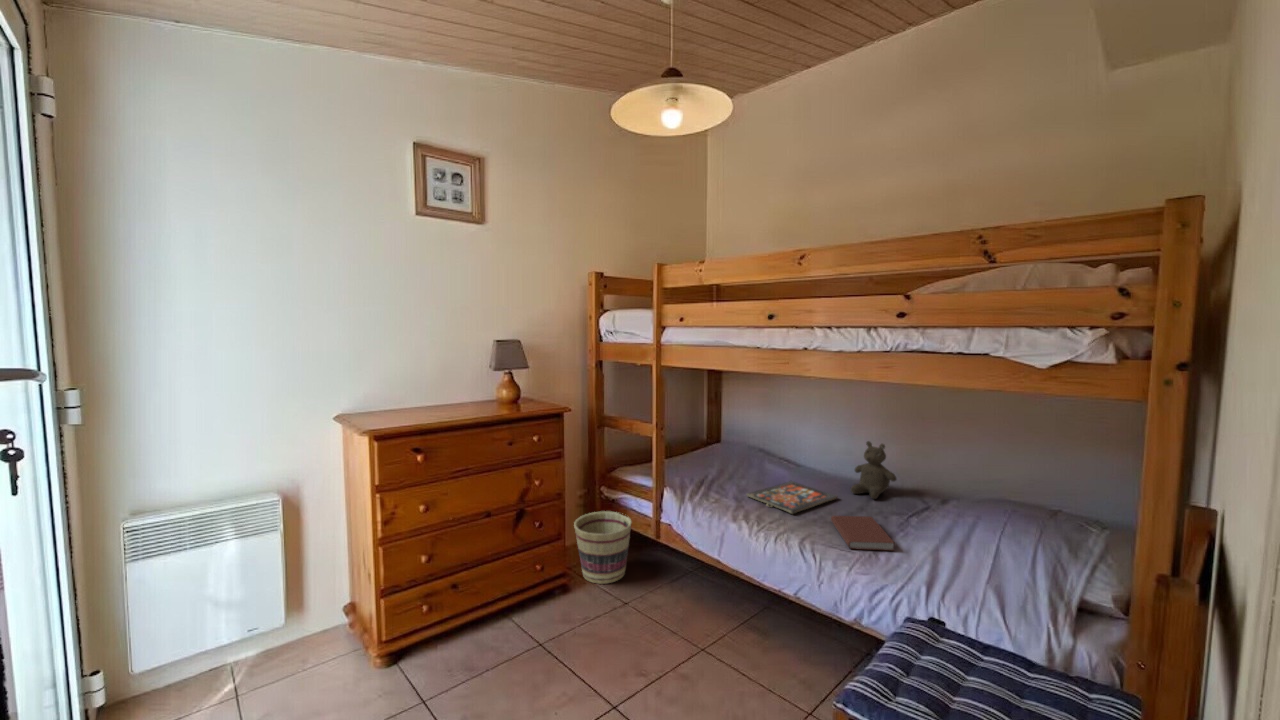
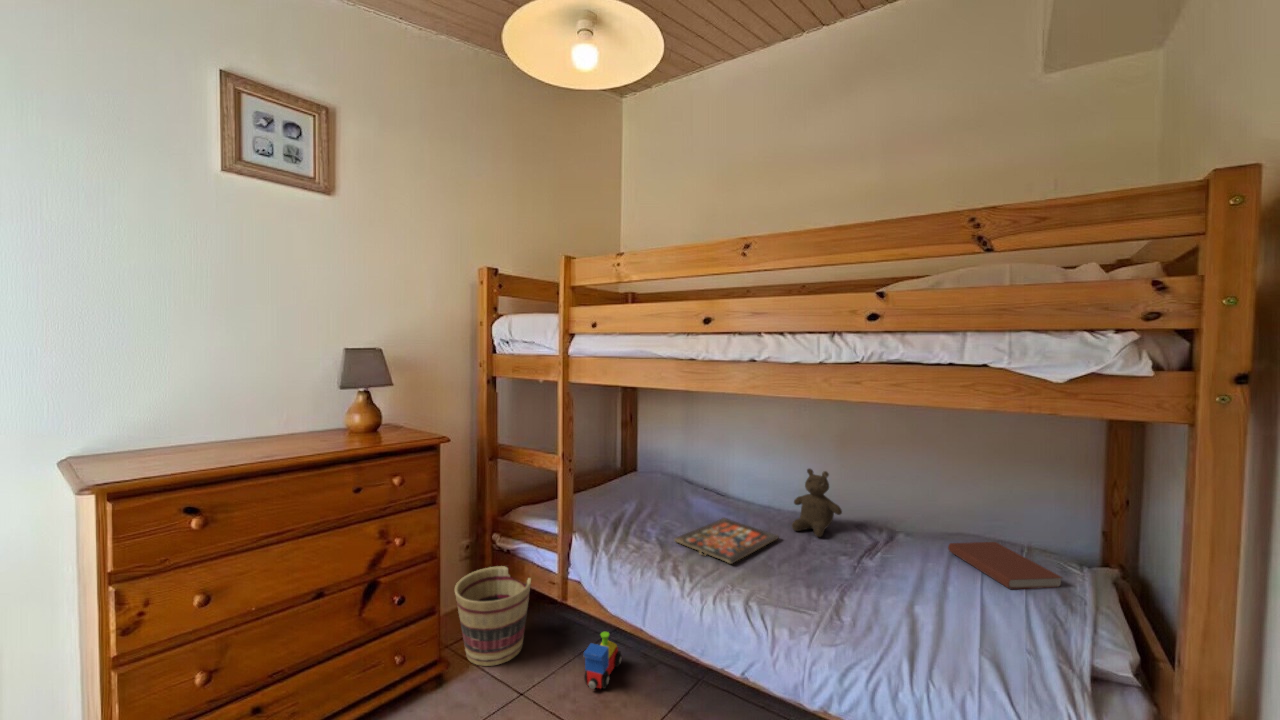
book: present [831,516,894,551] -> present [948,542,1062,590]
toy train: none [673,564,704,606] -> present [584,632,622,689]

